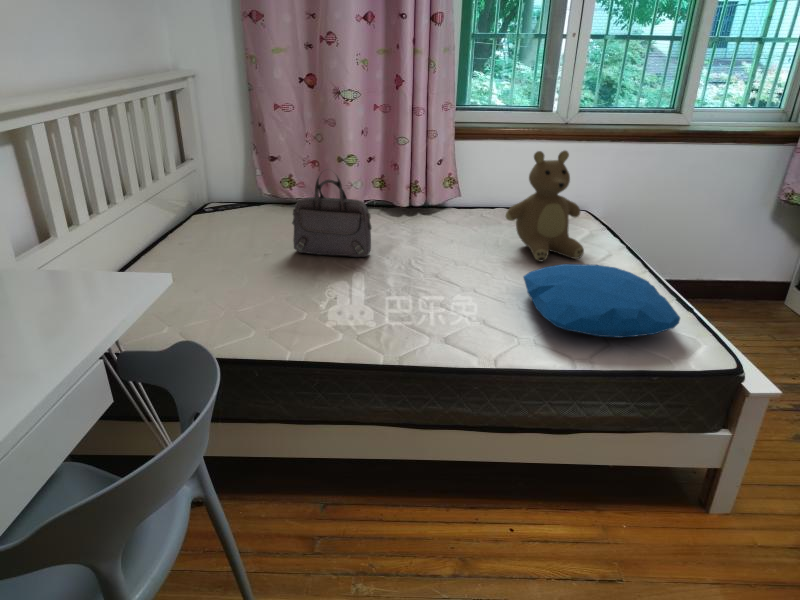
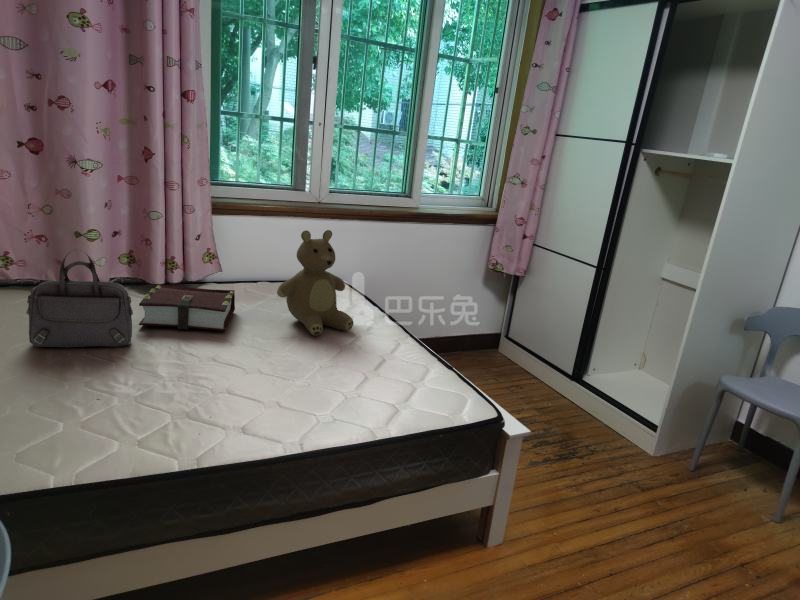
book: none [379,205,468,251] -> present [139,285,235,331]
pillow: present [523,264,680,338] -> none [308,337,451,405]

